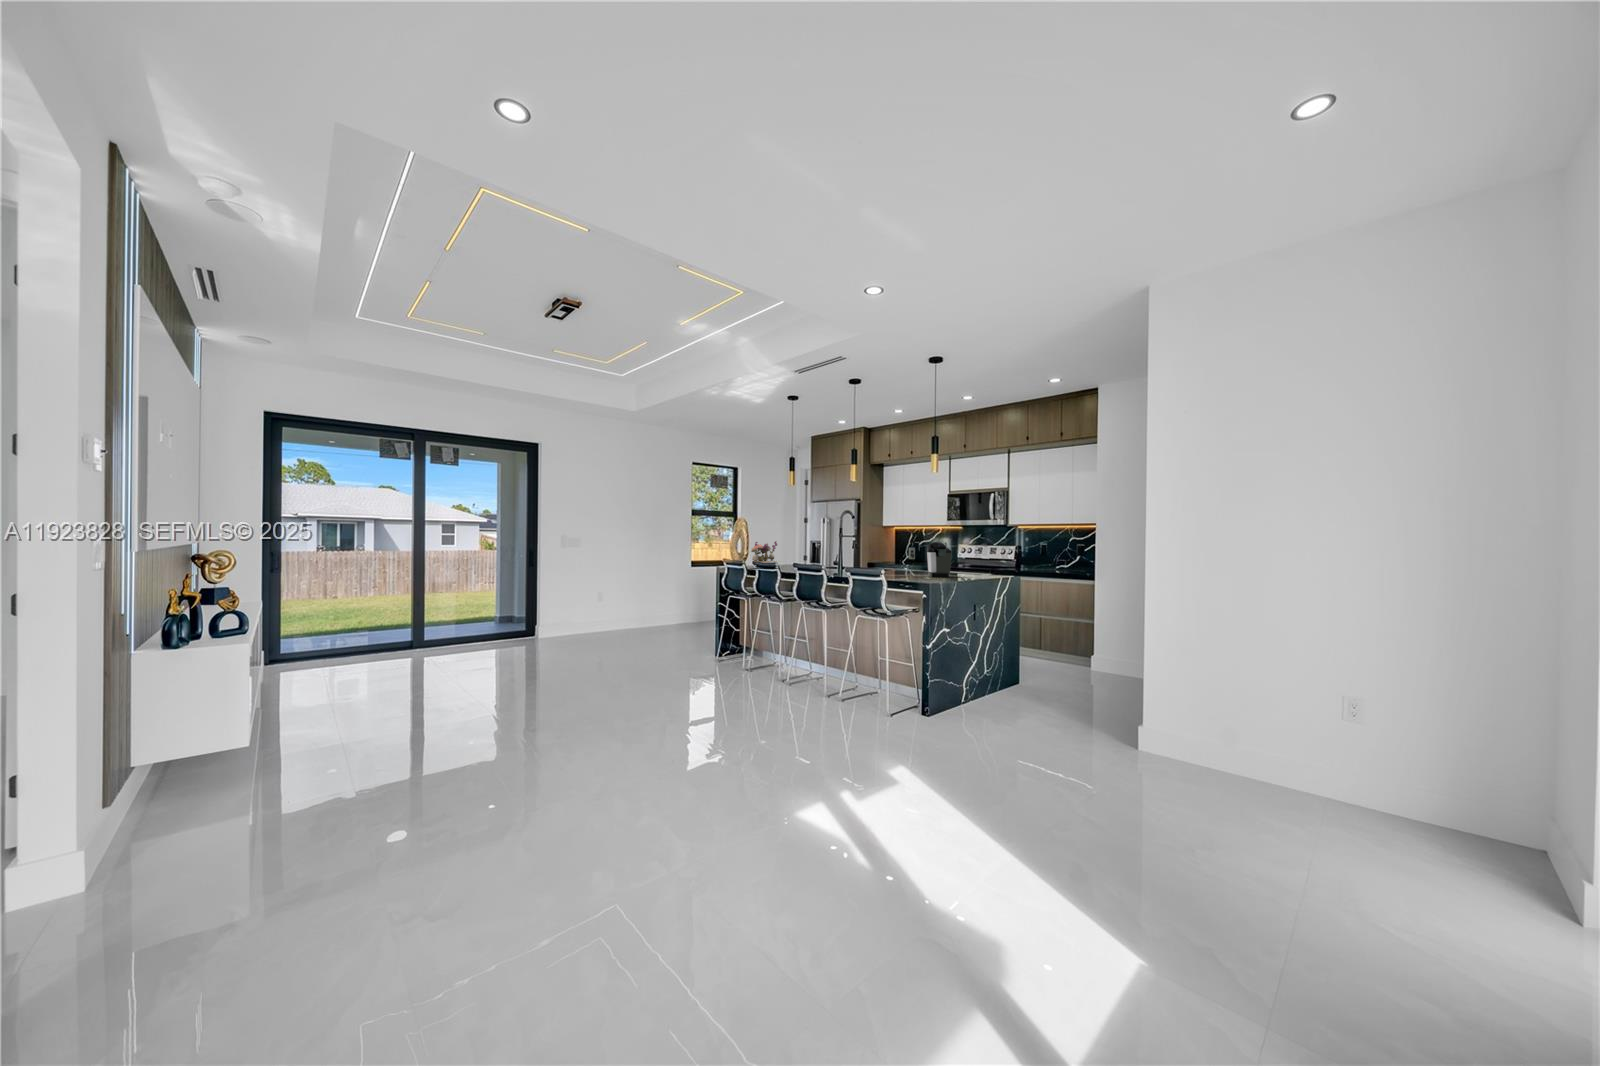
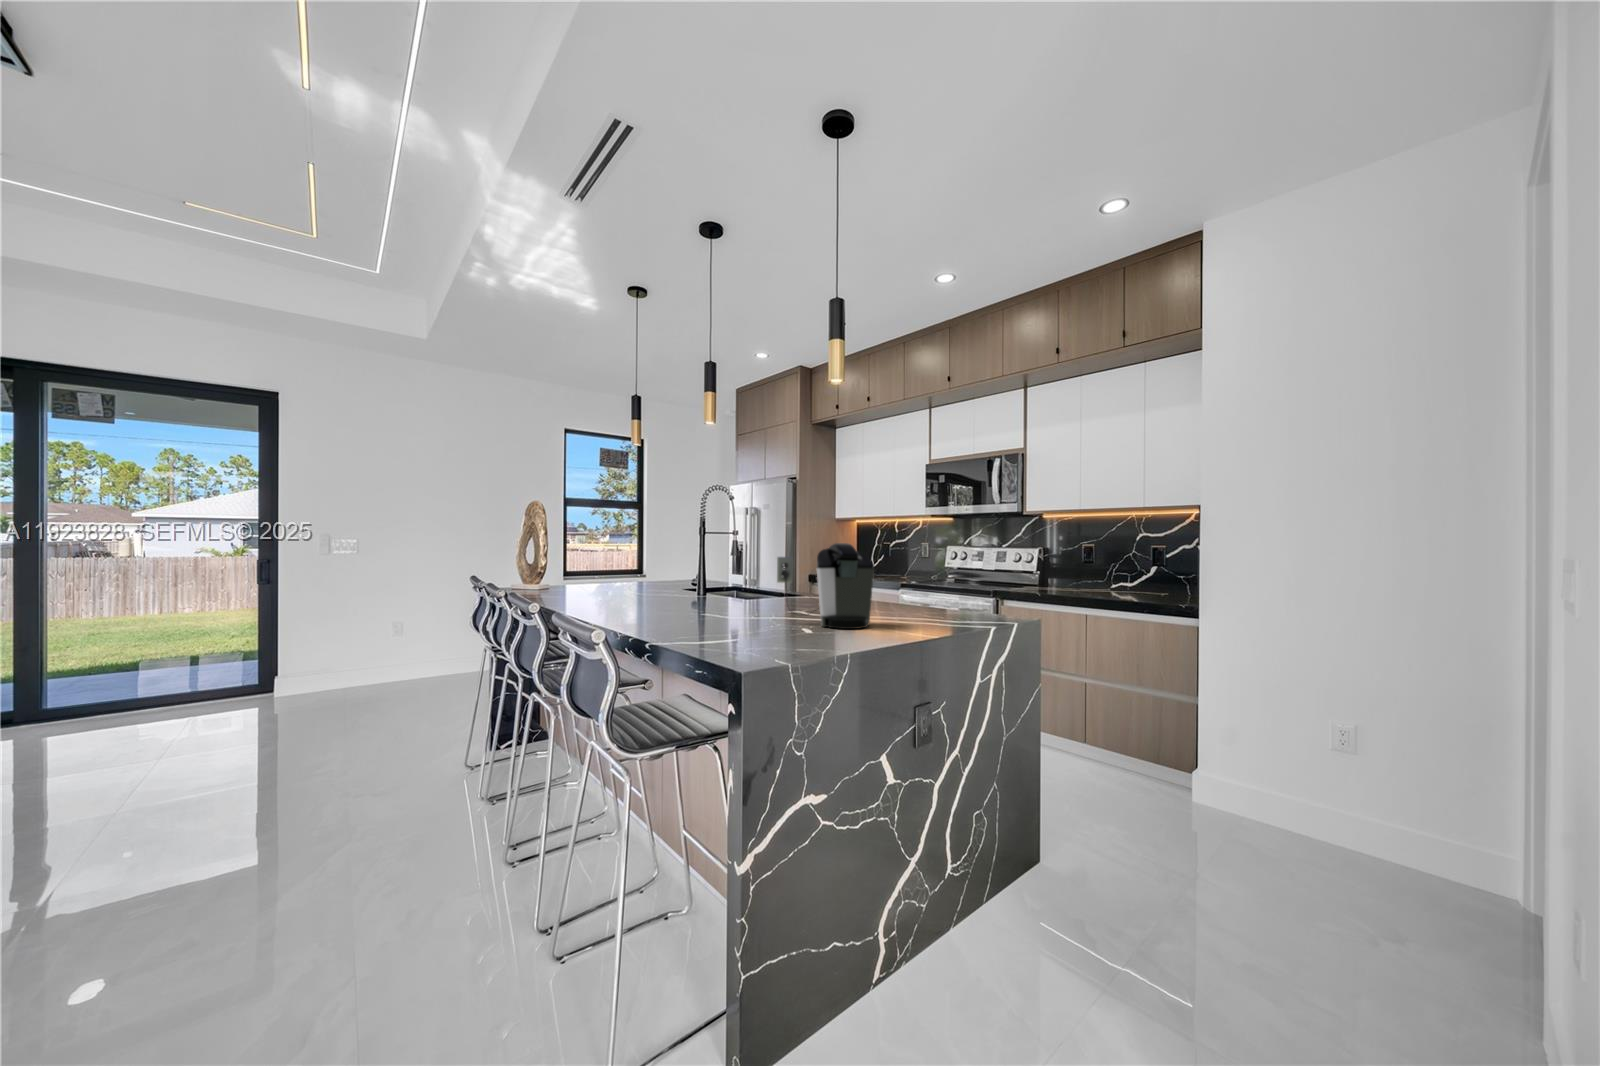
flower arrangement: present [751,541,777,567] -> none [558,542,623,589]

